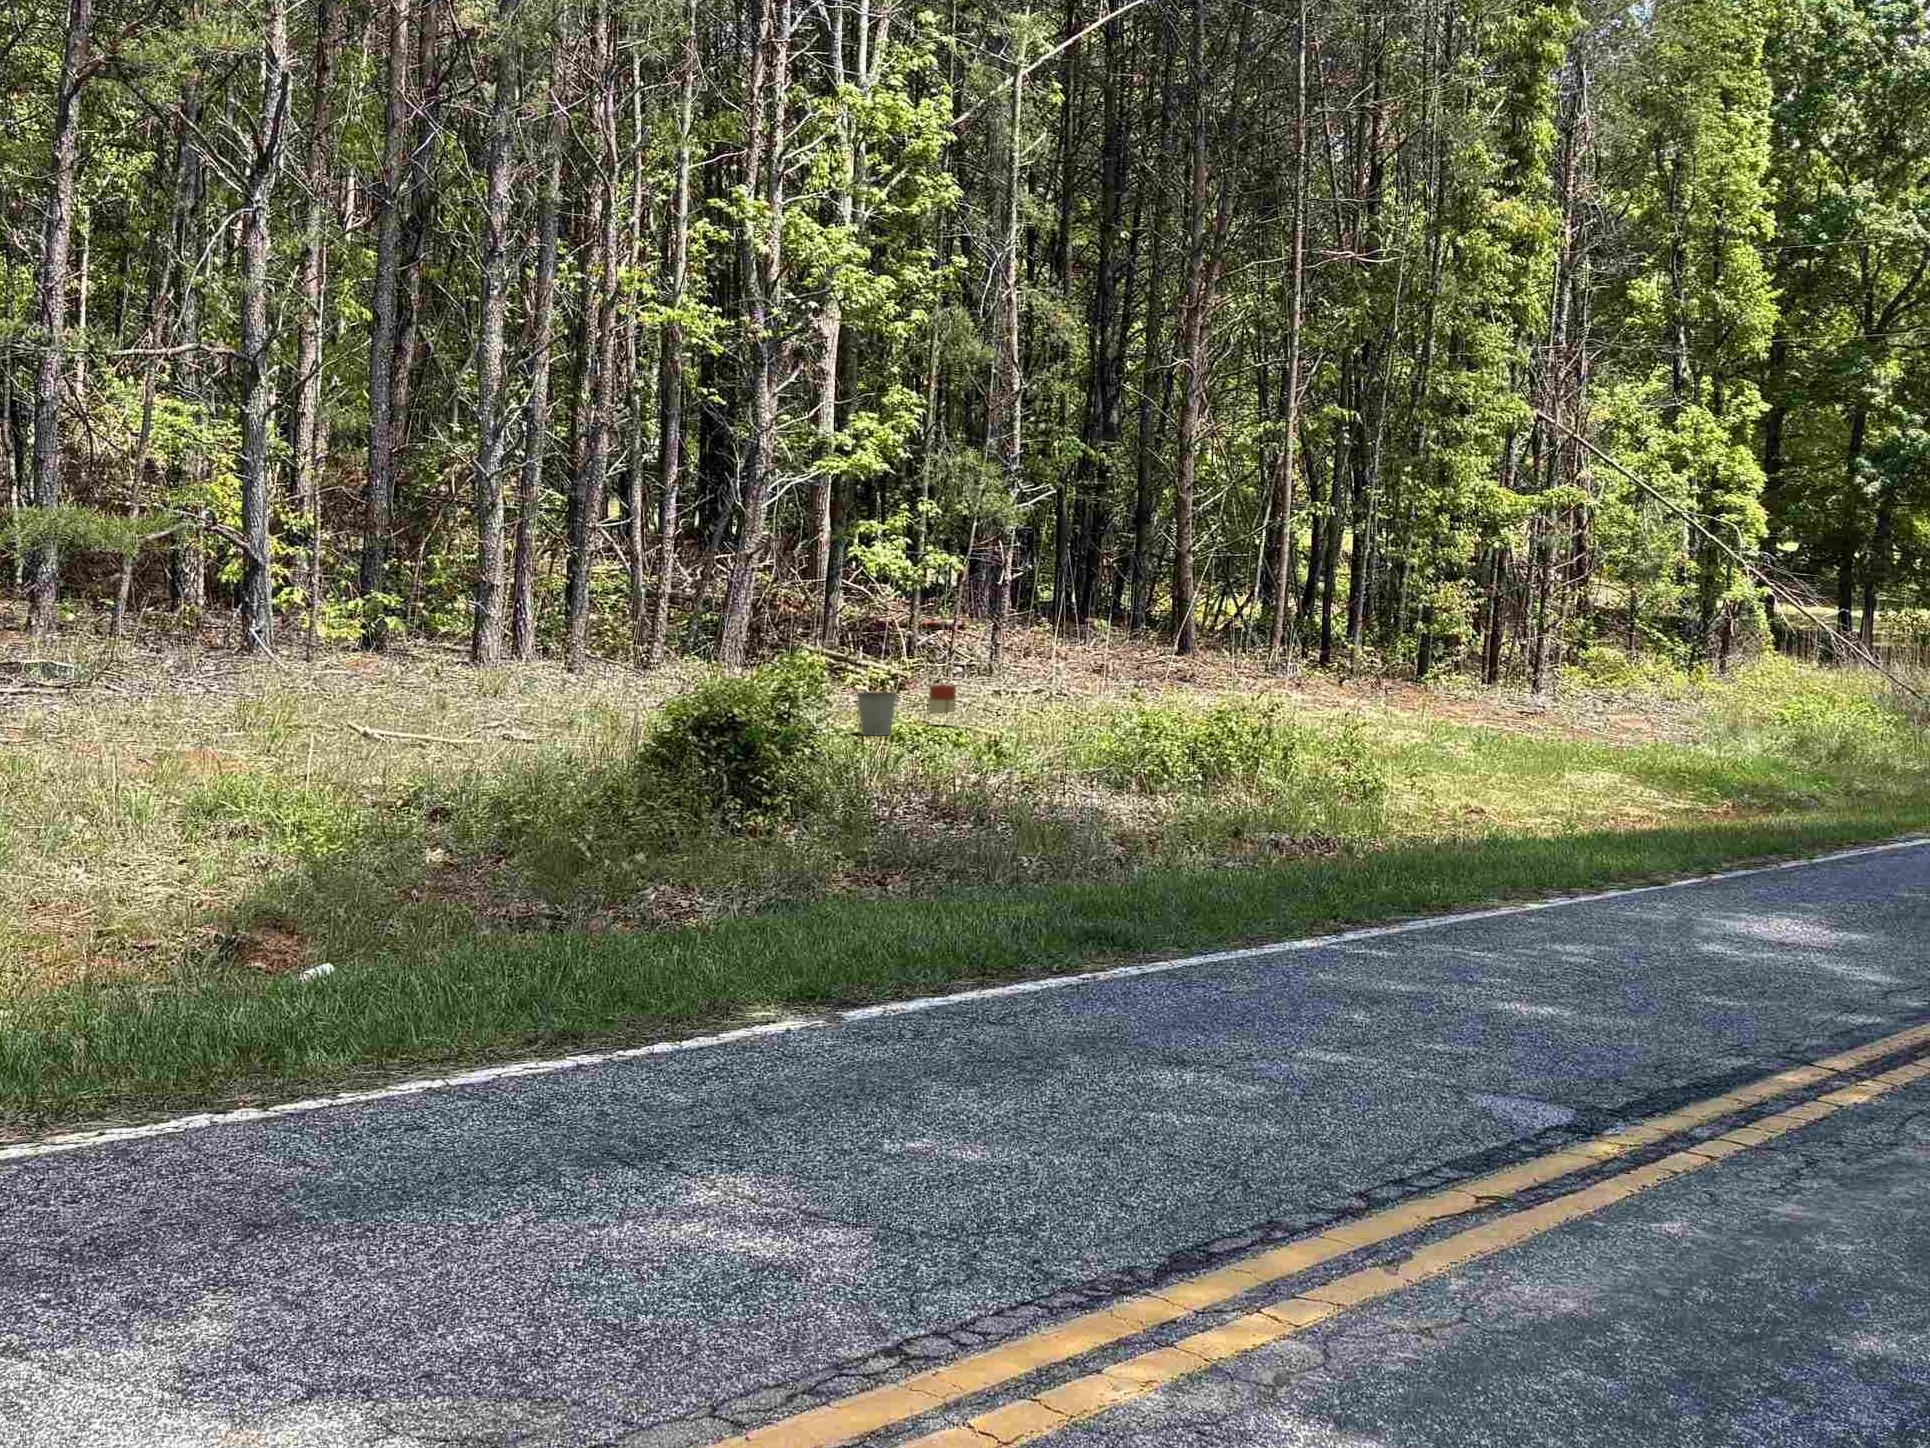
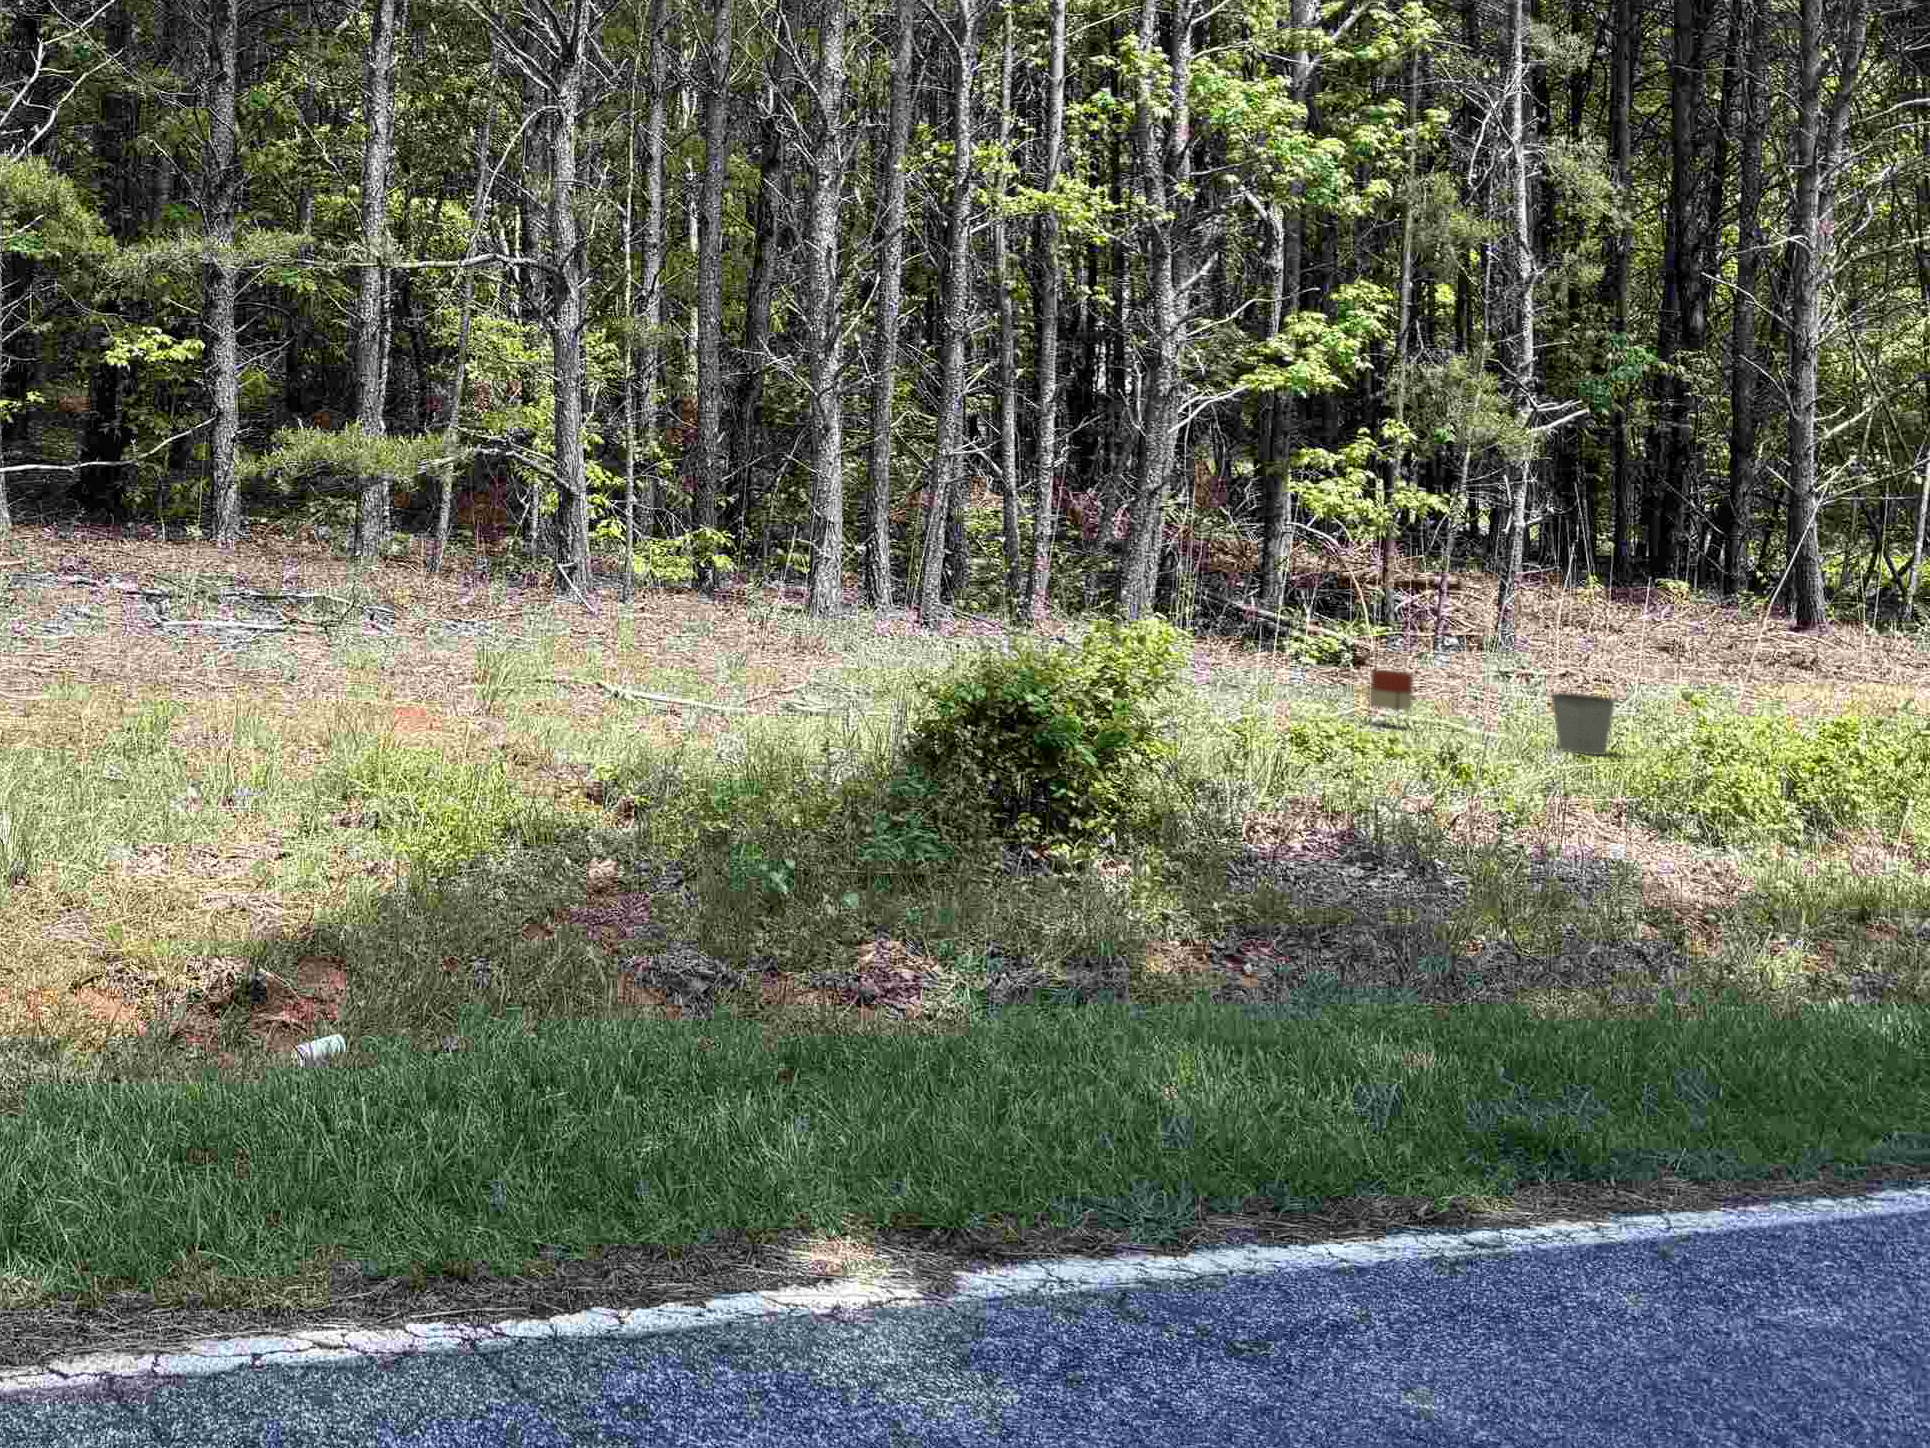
bucket: present [856,691,898,736] -> present [1549,693,1616,755]

